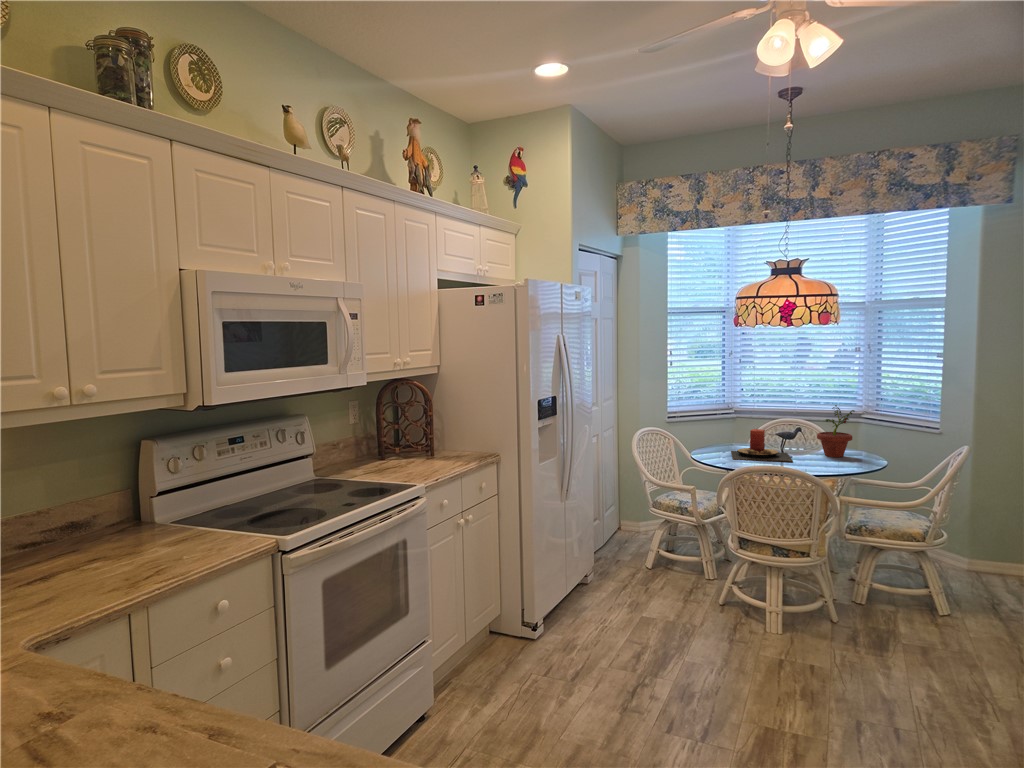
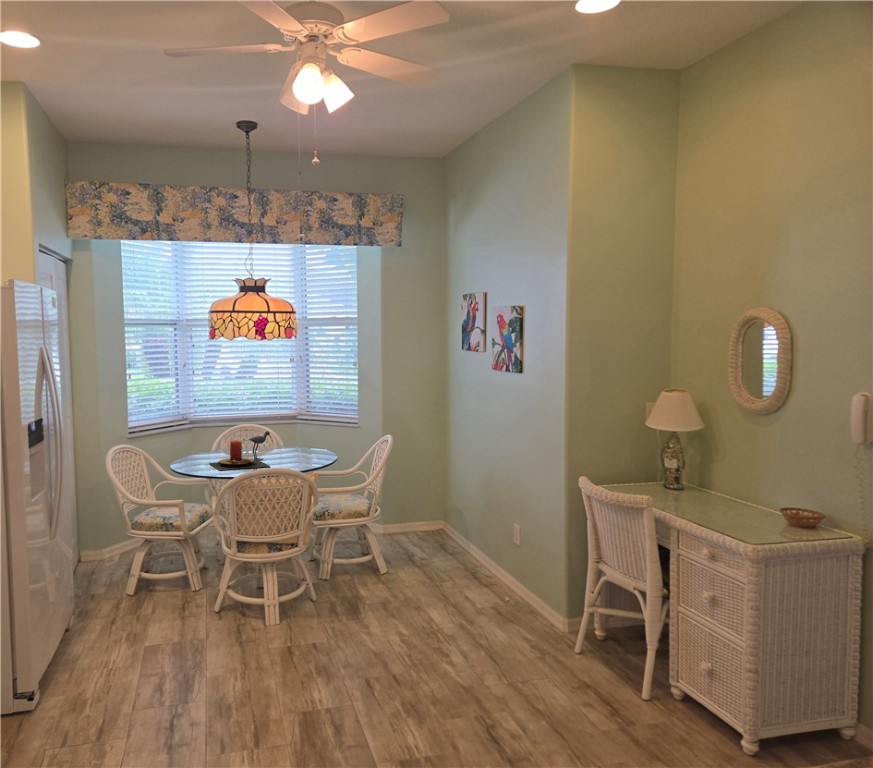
potted plant: present [817,405,855,457] -> none [279,413,310,459]

